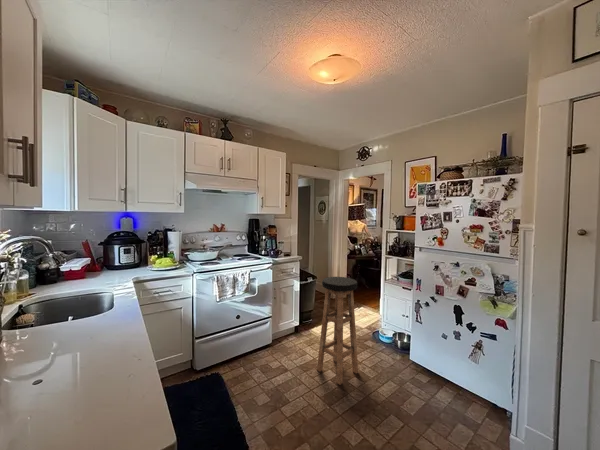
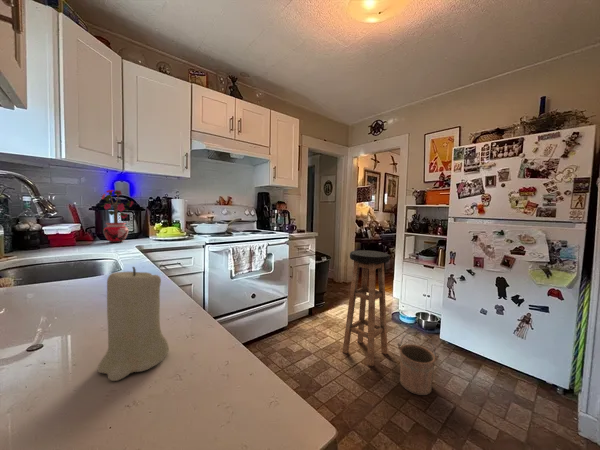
potted plant: none [103,229,134,274] -> present [101,190,133,243]
candle: none [58,341,107,415] -> present [98,267,169,381]
bucket: none [360,356,394,414] -> present [398,333,439,395]

